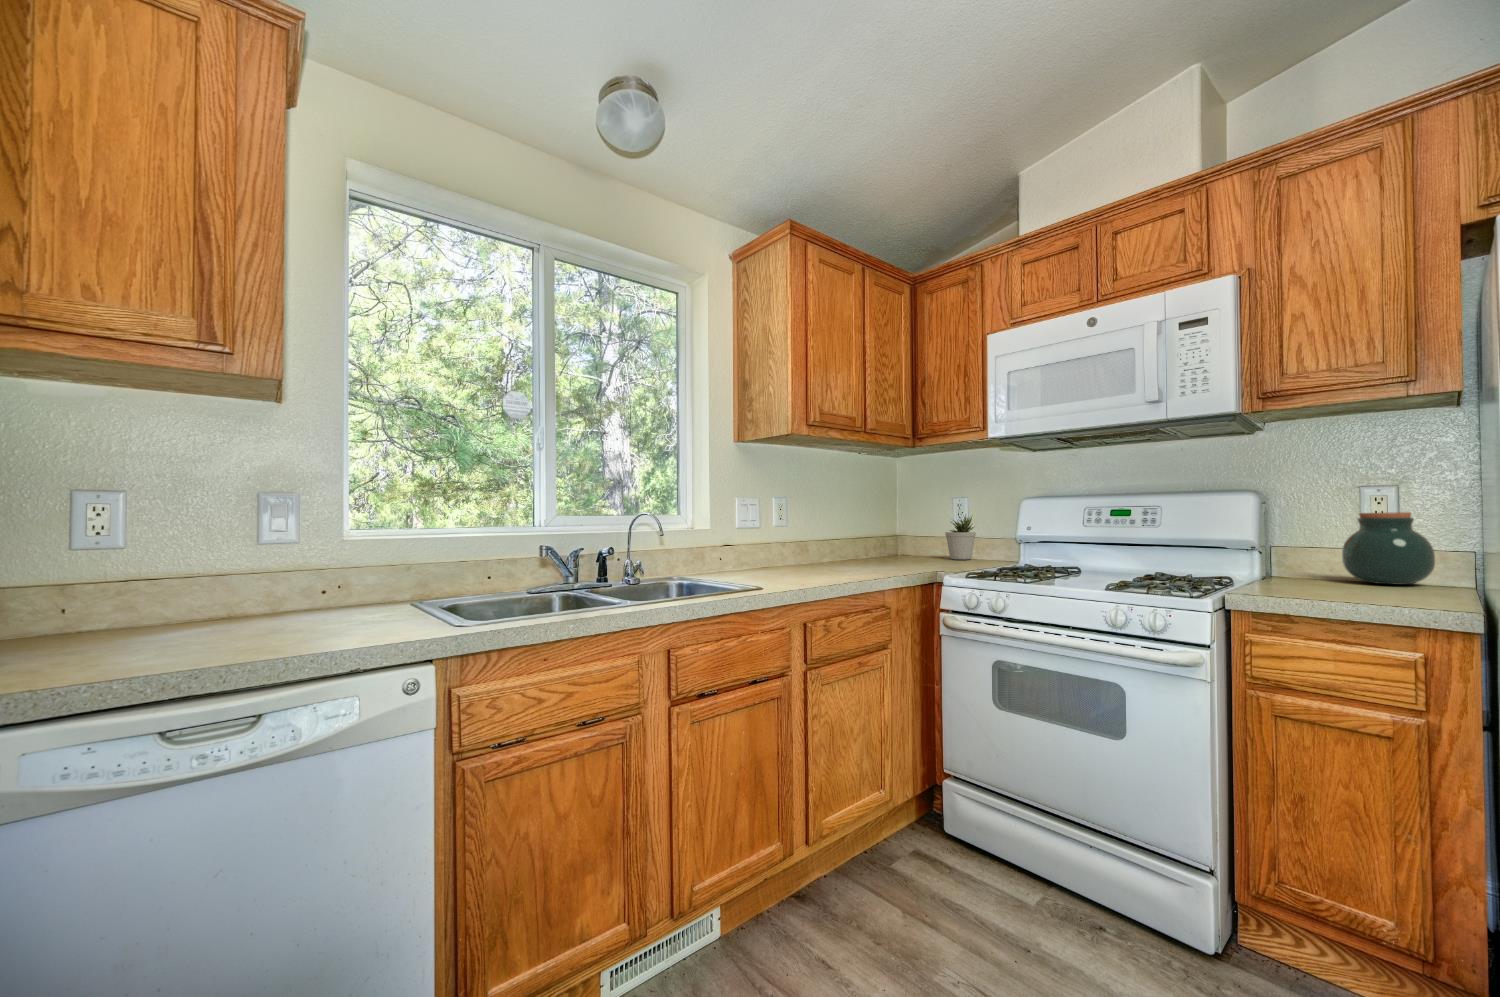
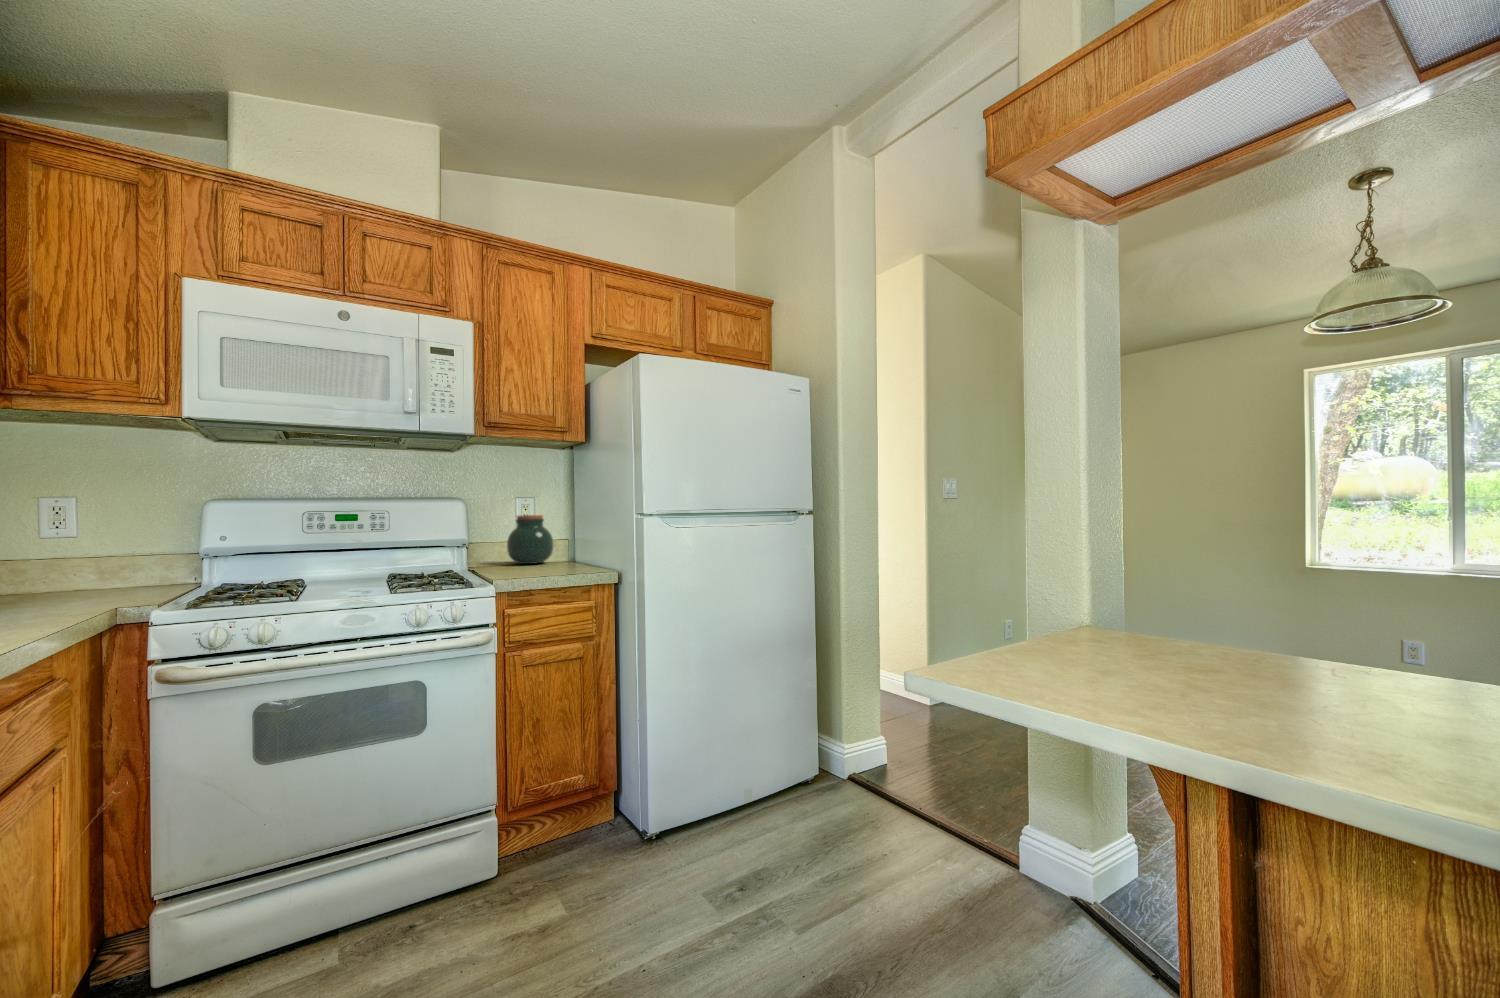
potted plant: present [945,515,976,560] -> none [49,522,114,593]

